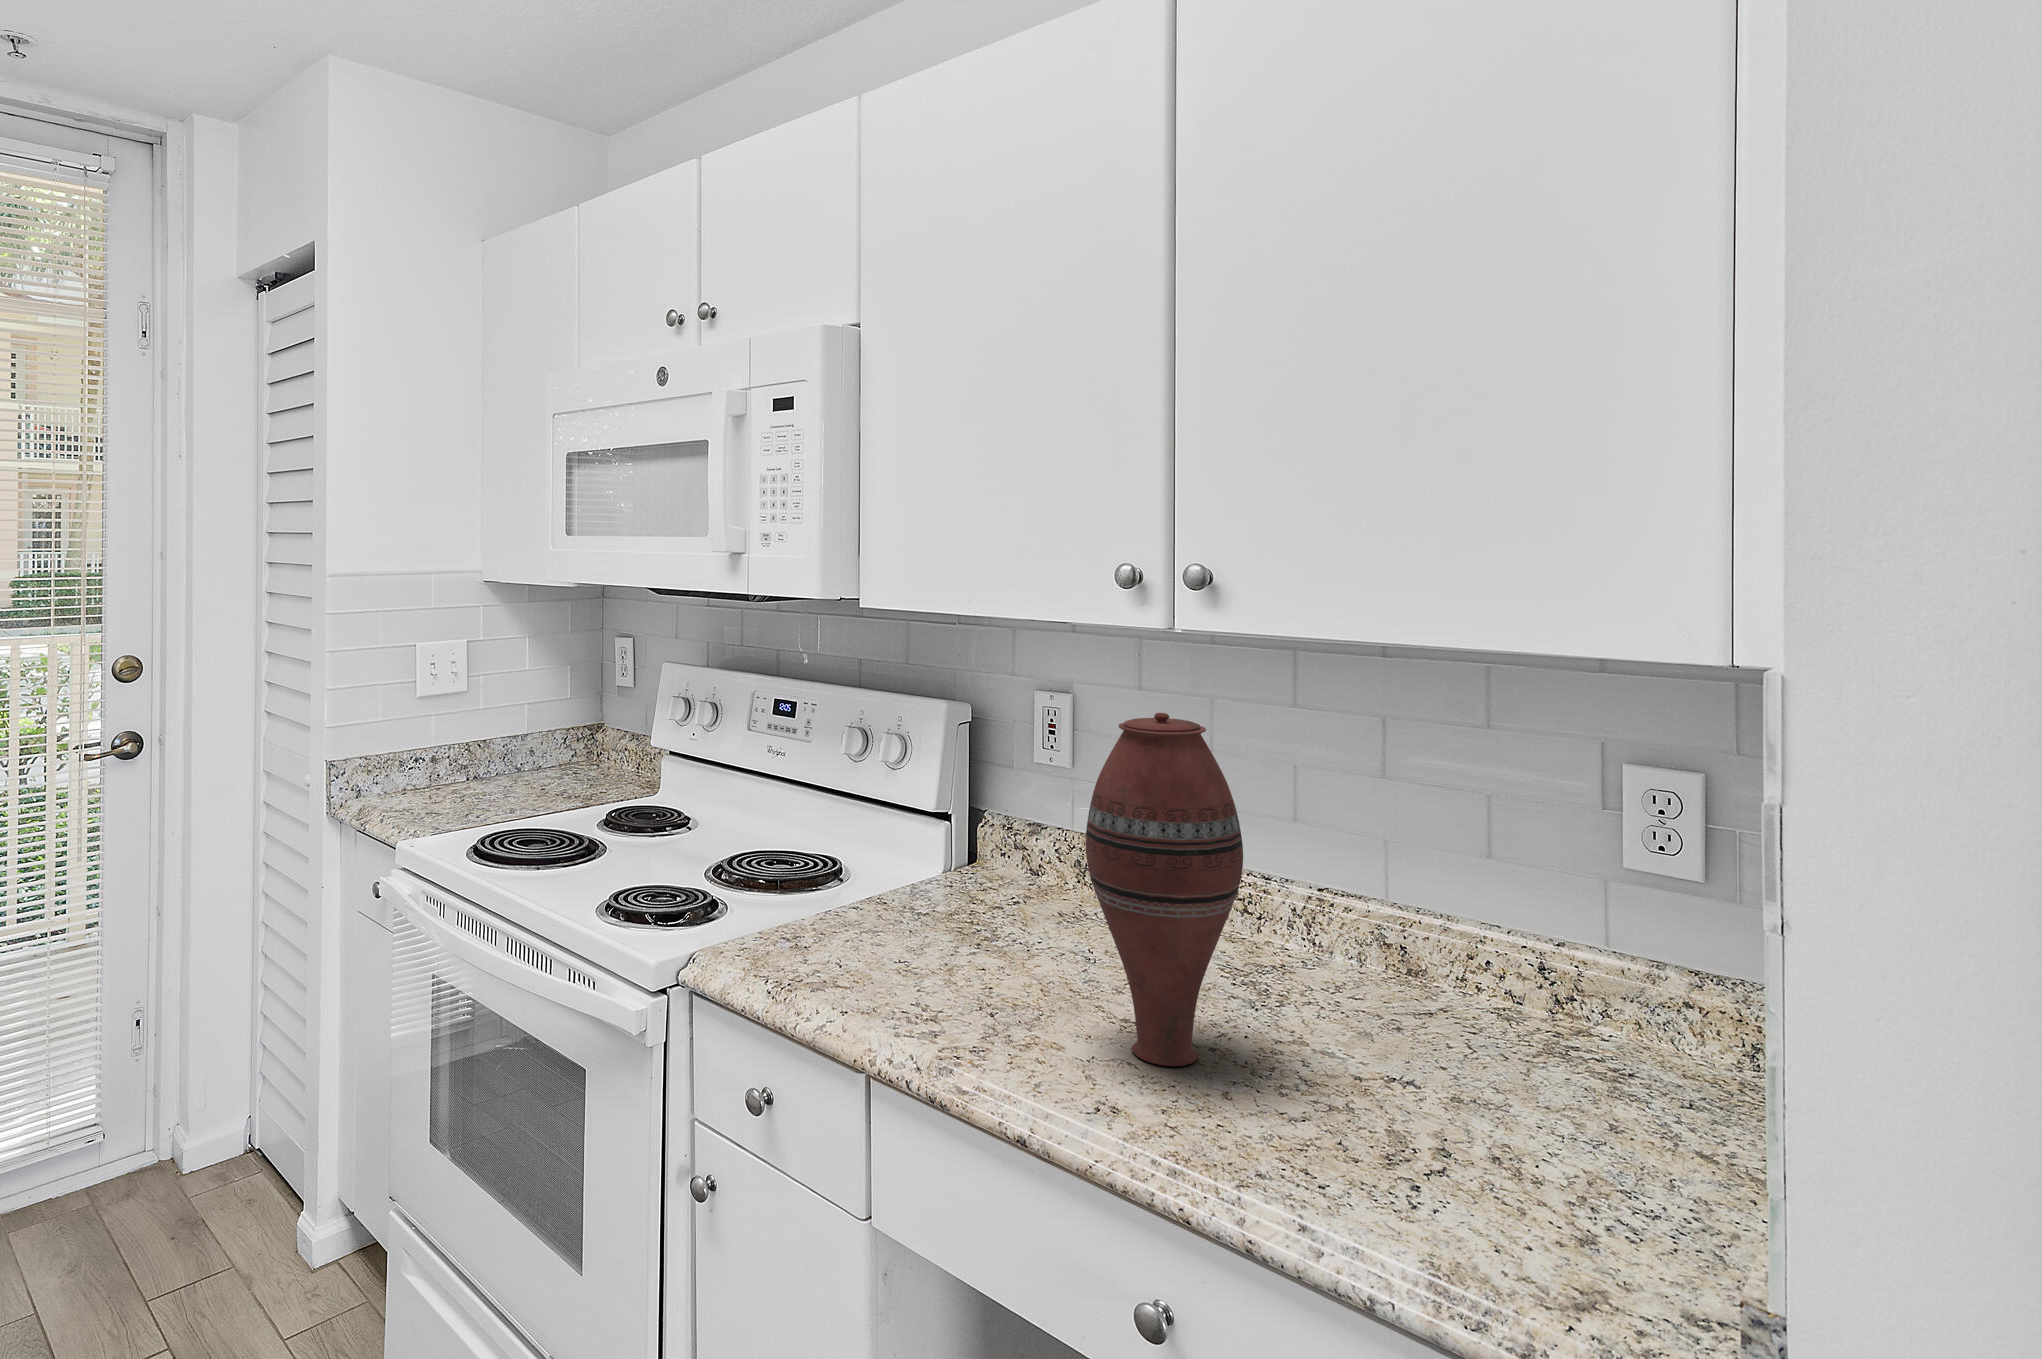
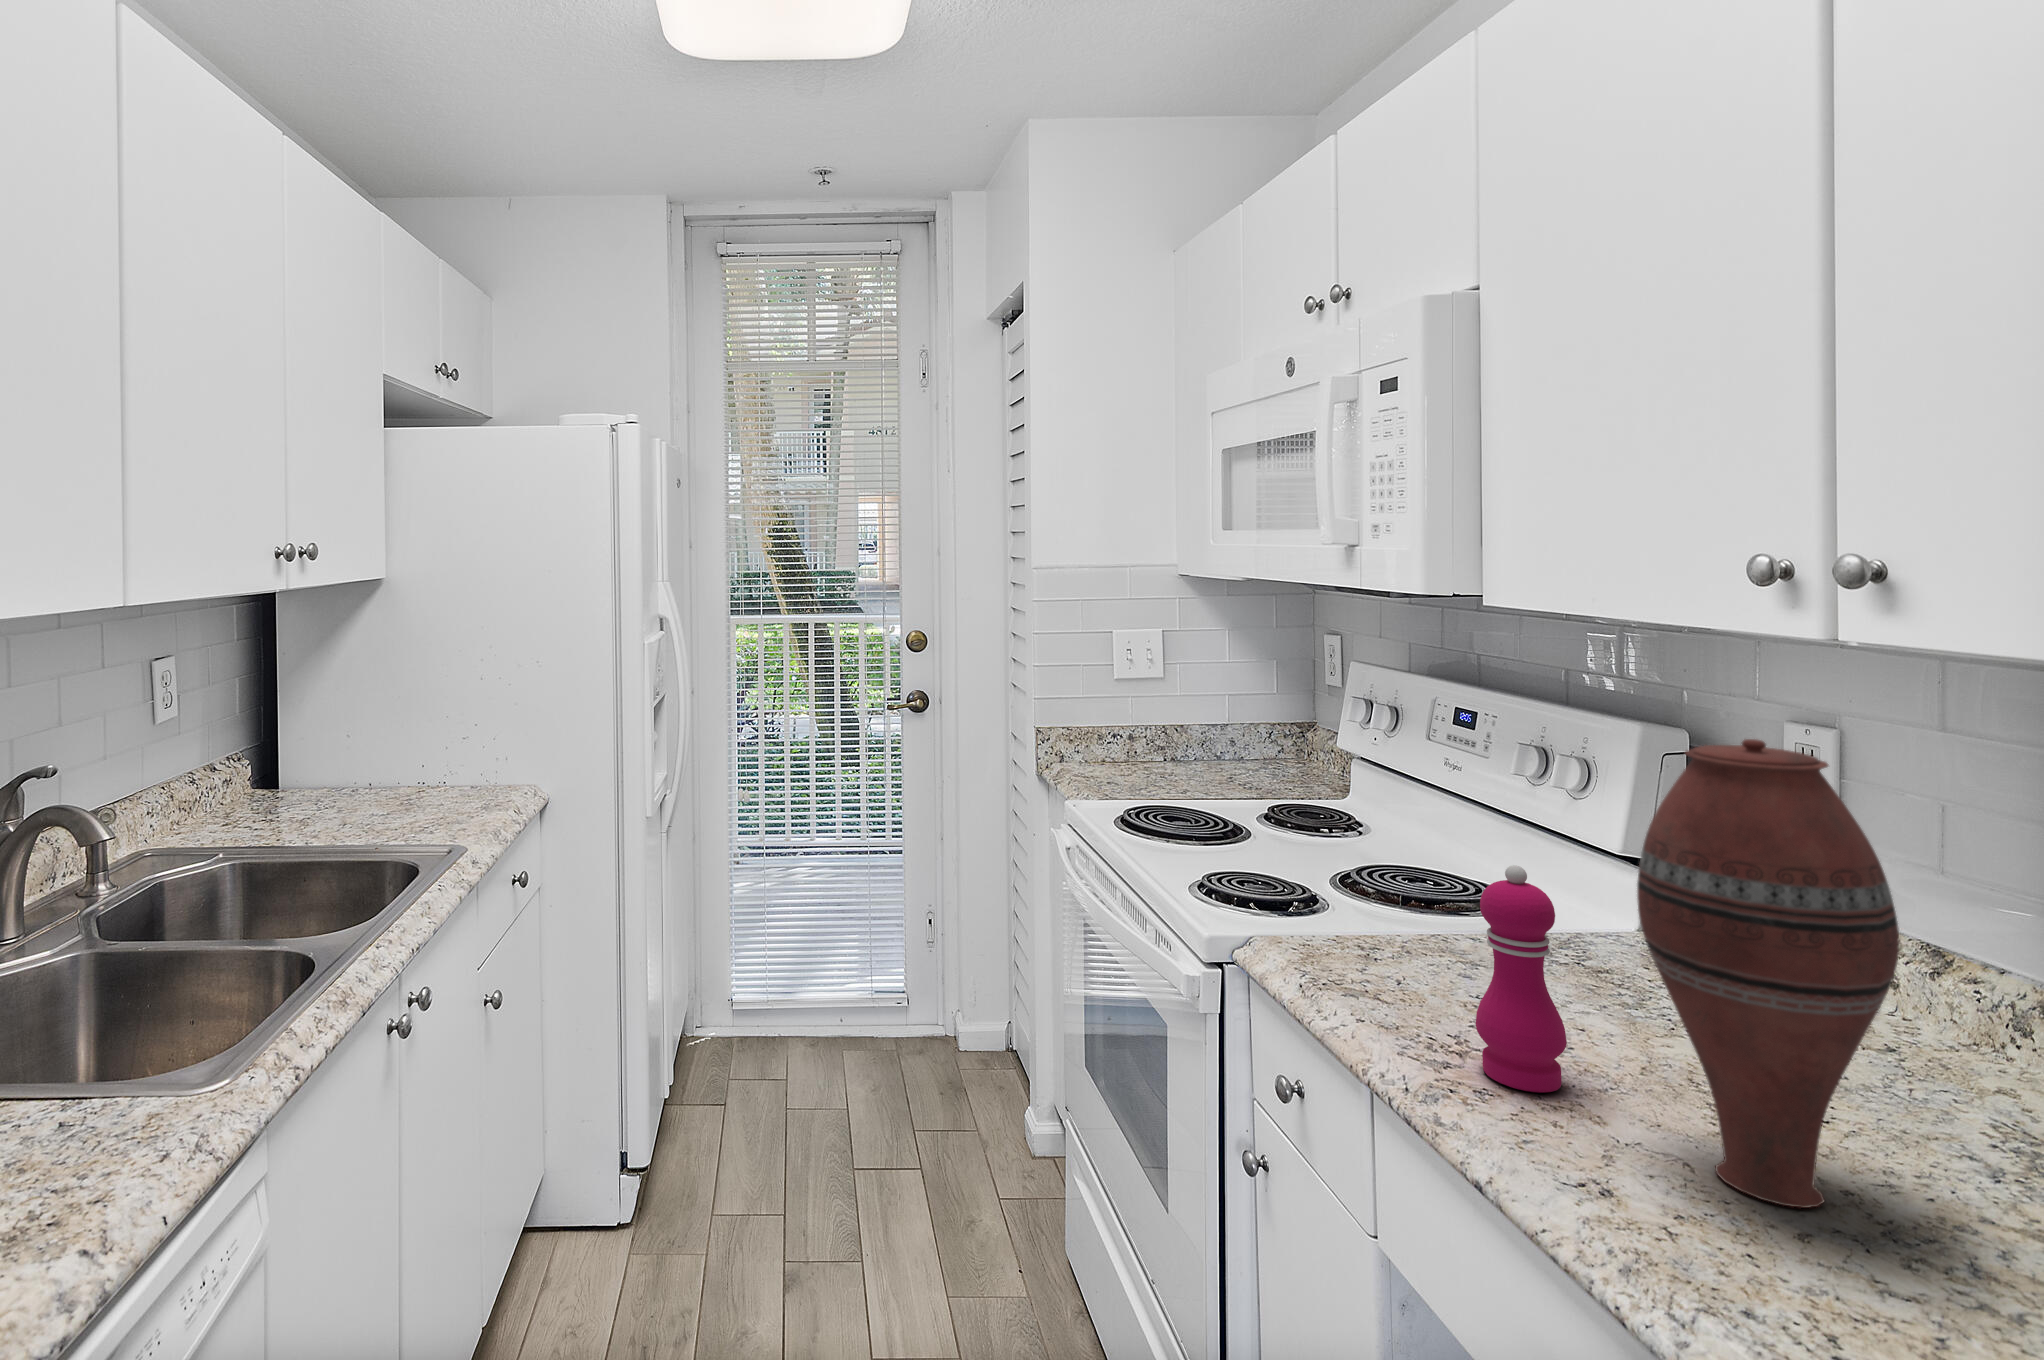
pepper mill: none [948,839,1015,1033] -> present [1476,865,1567,1092]

